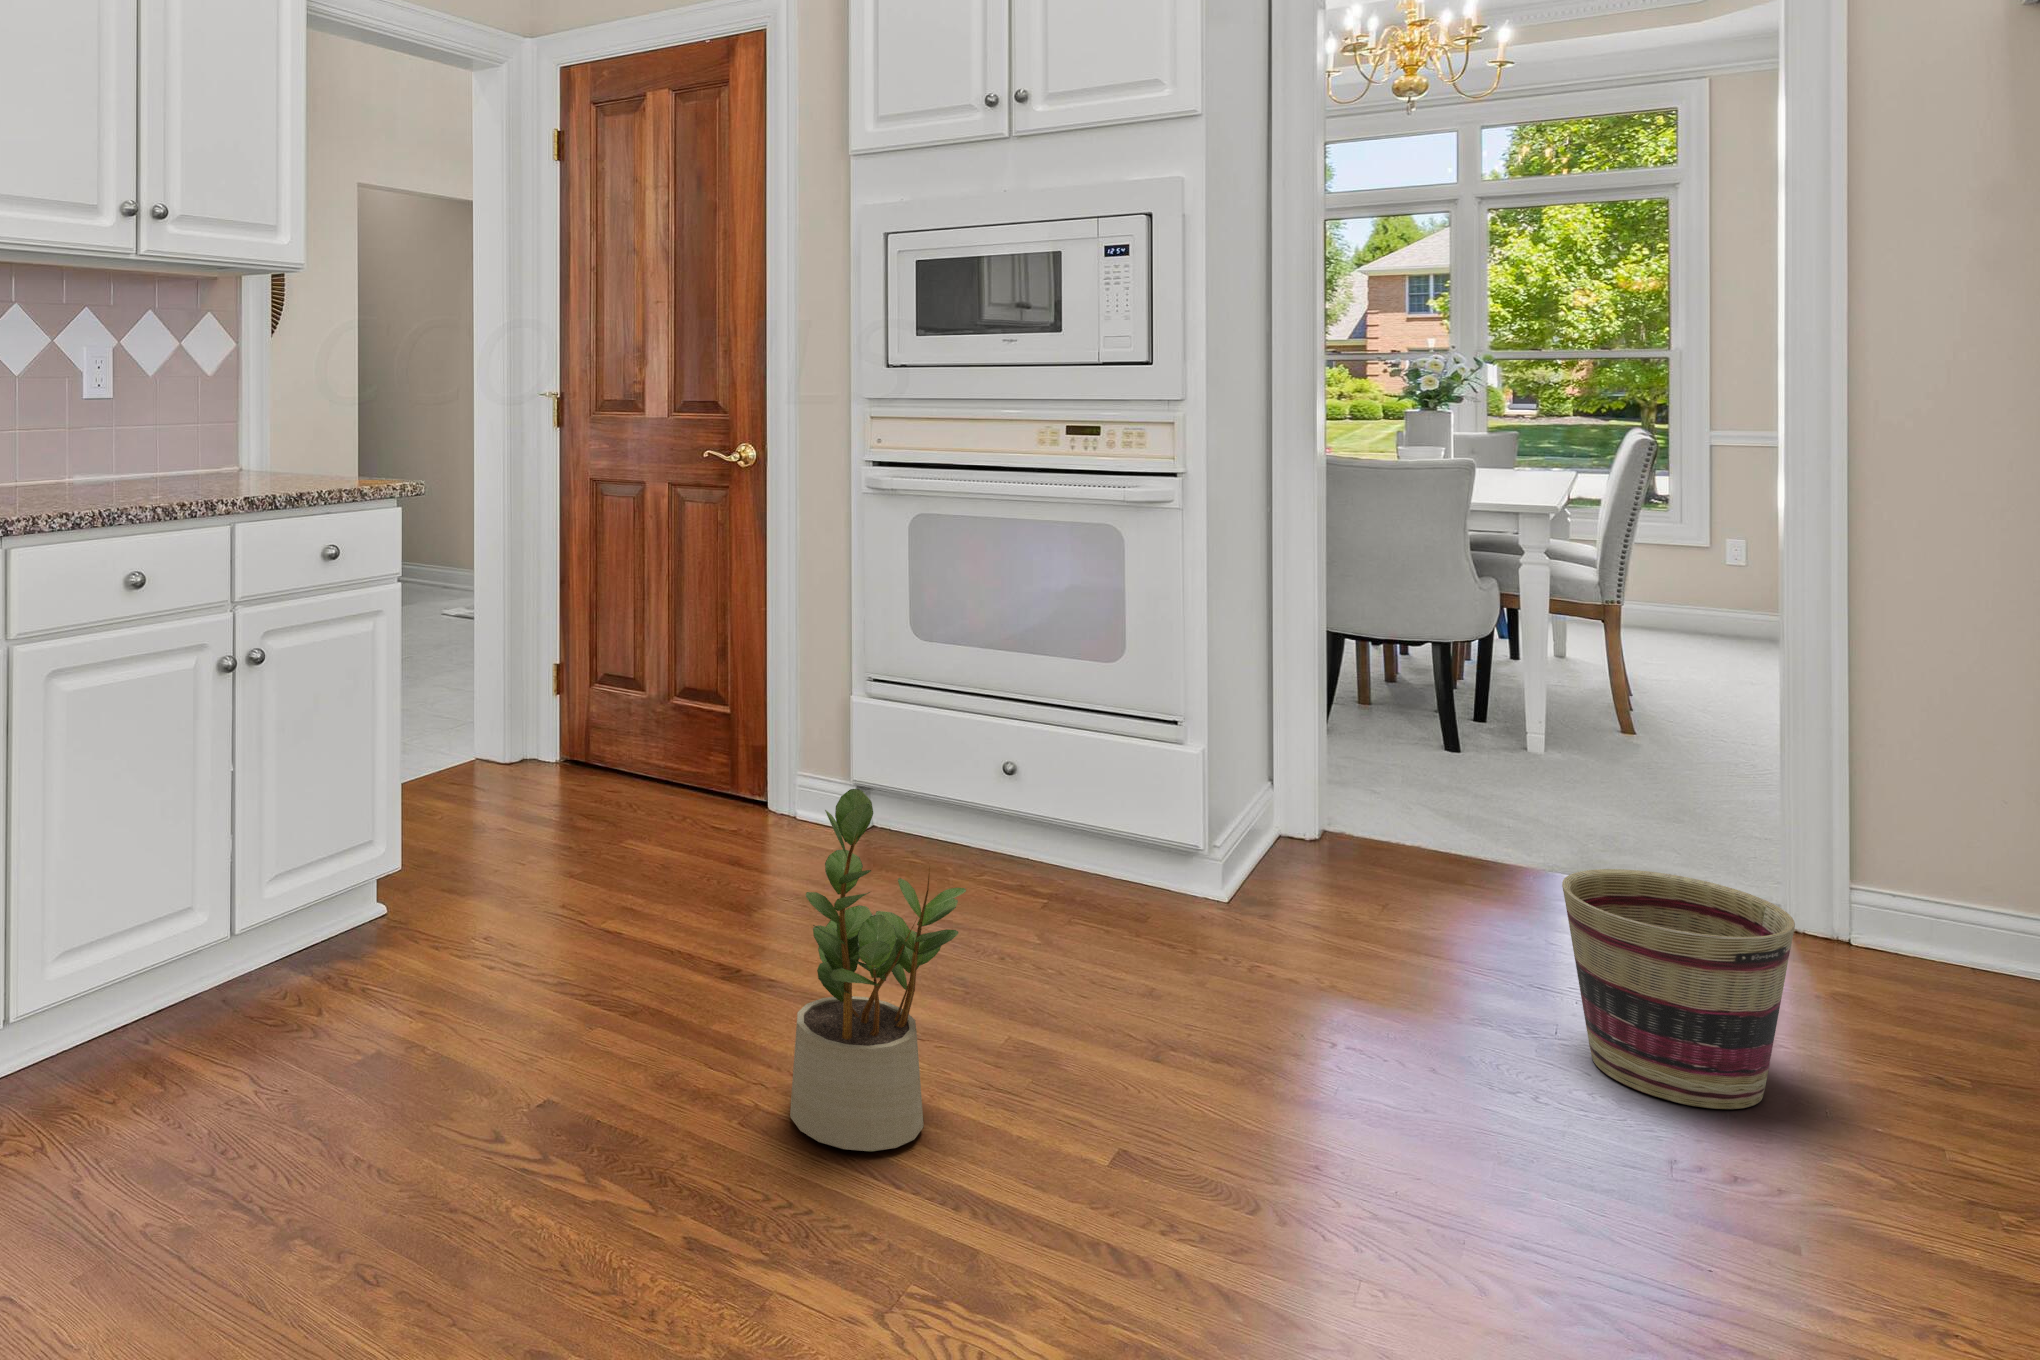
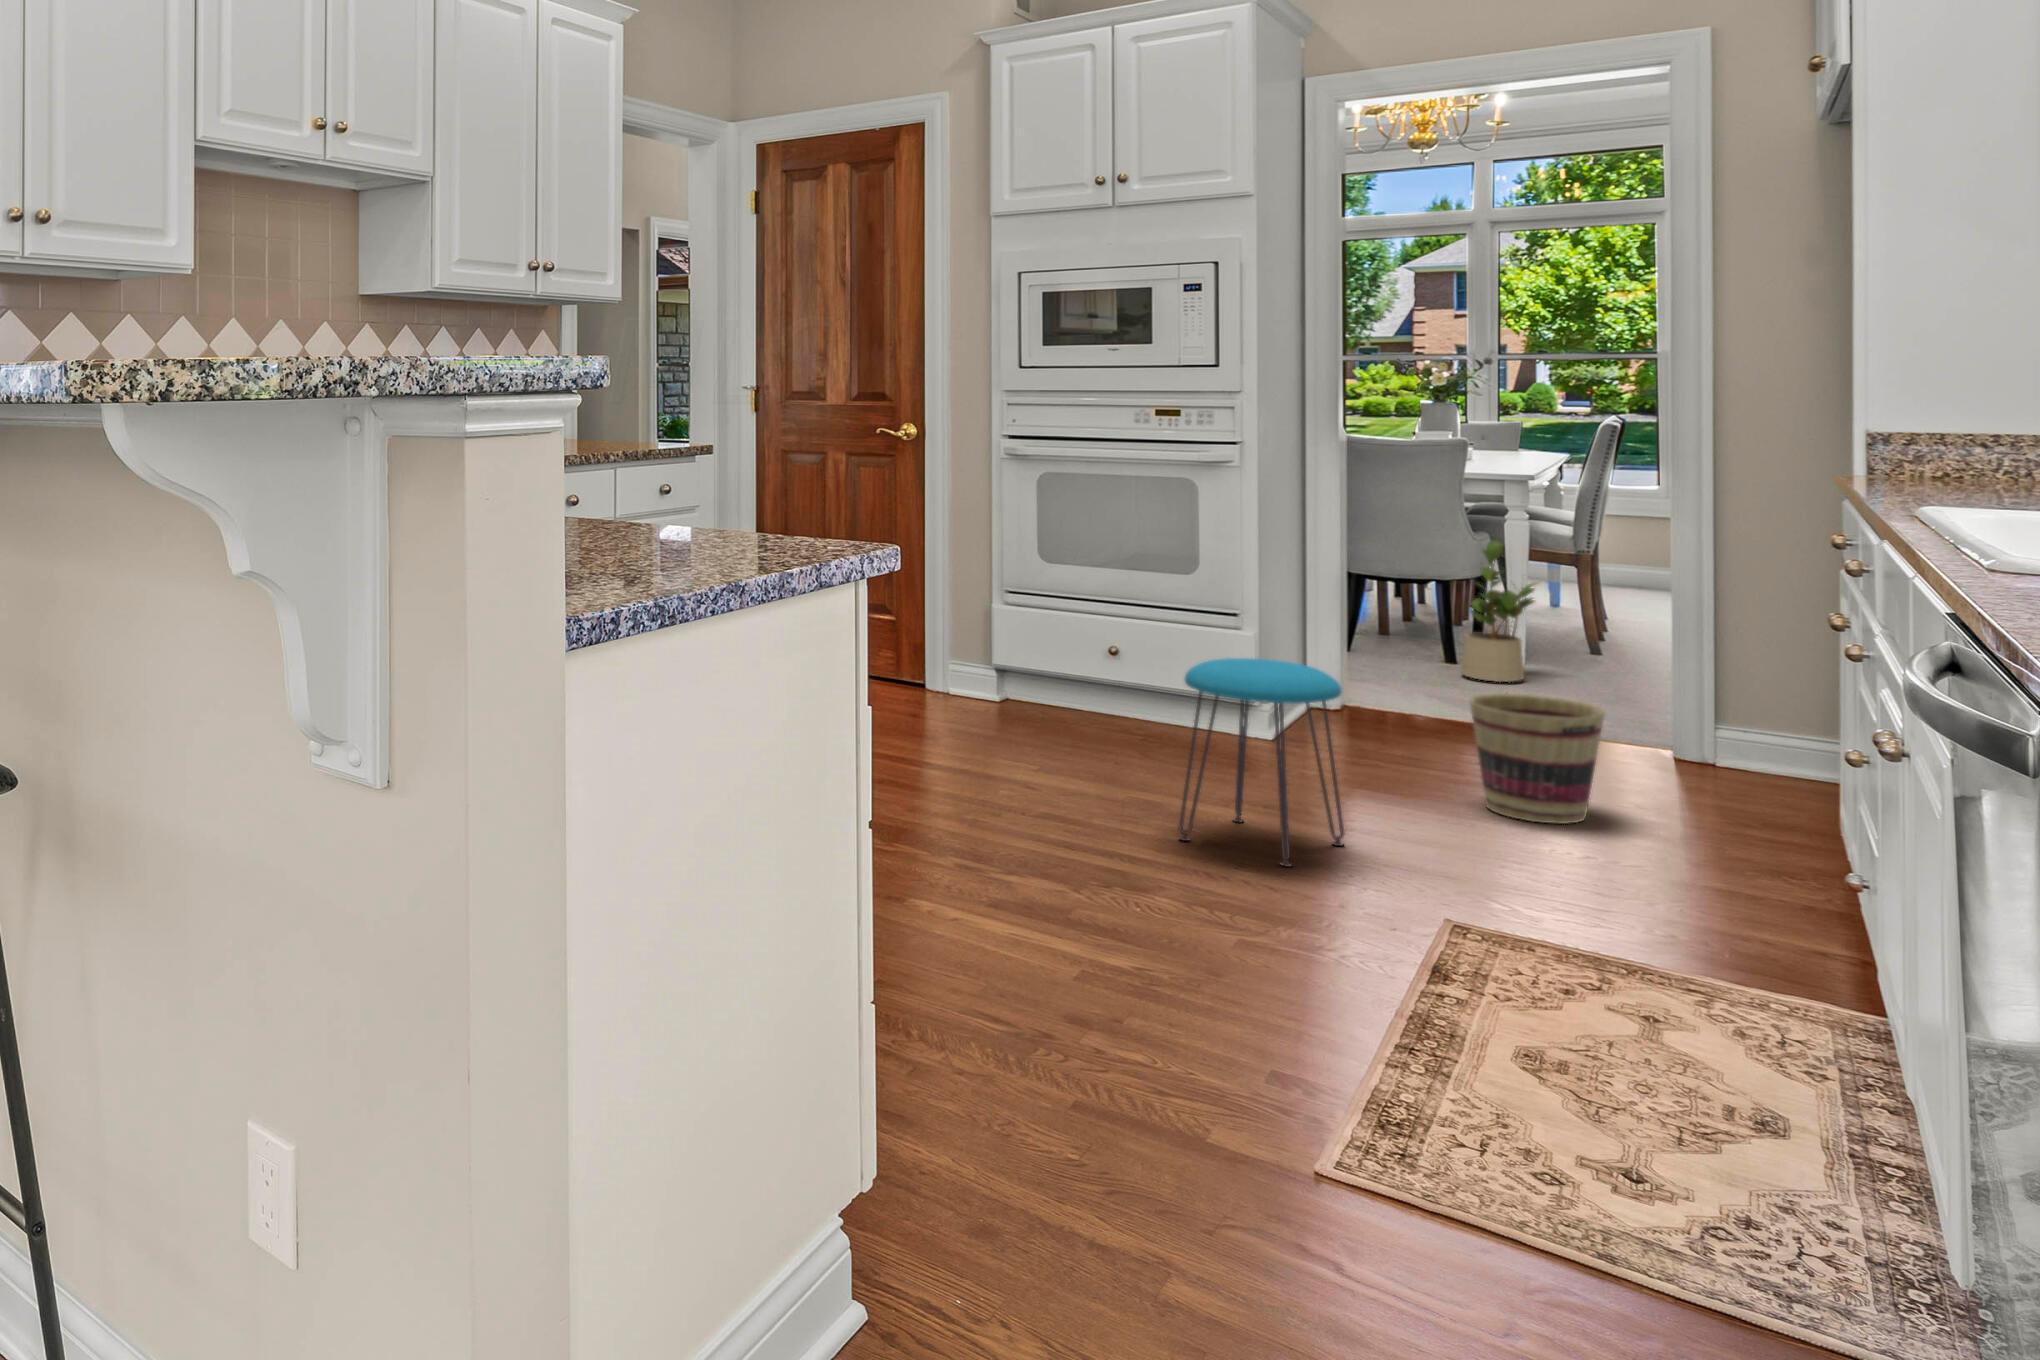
potted plant: present [790,789,966,1151] -> present [1461,541,1537,682]
stool: none [1106,843,1391,1261] -> present [1179,658,1344,866]

